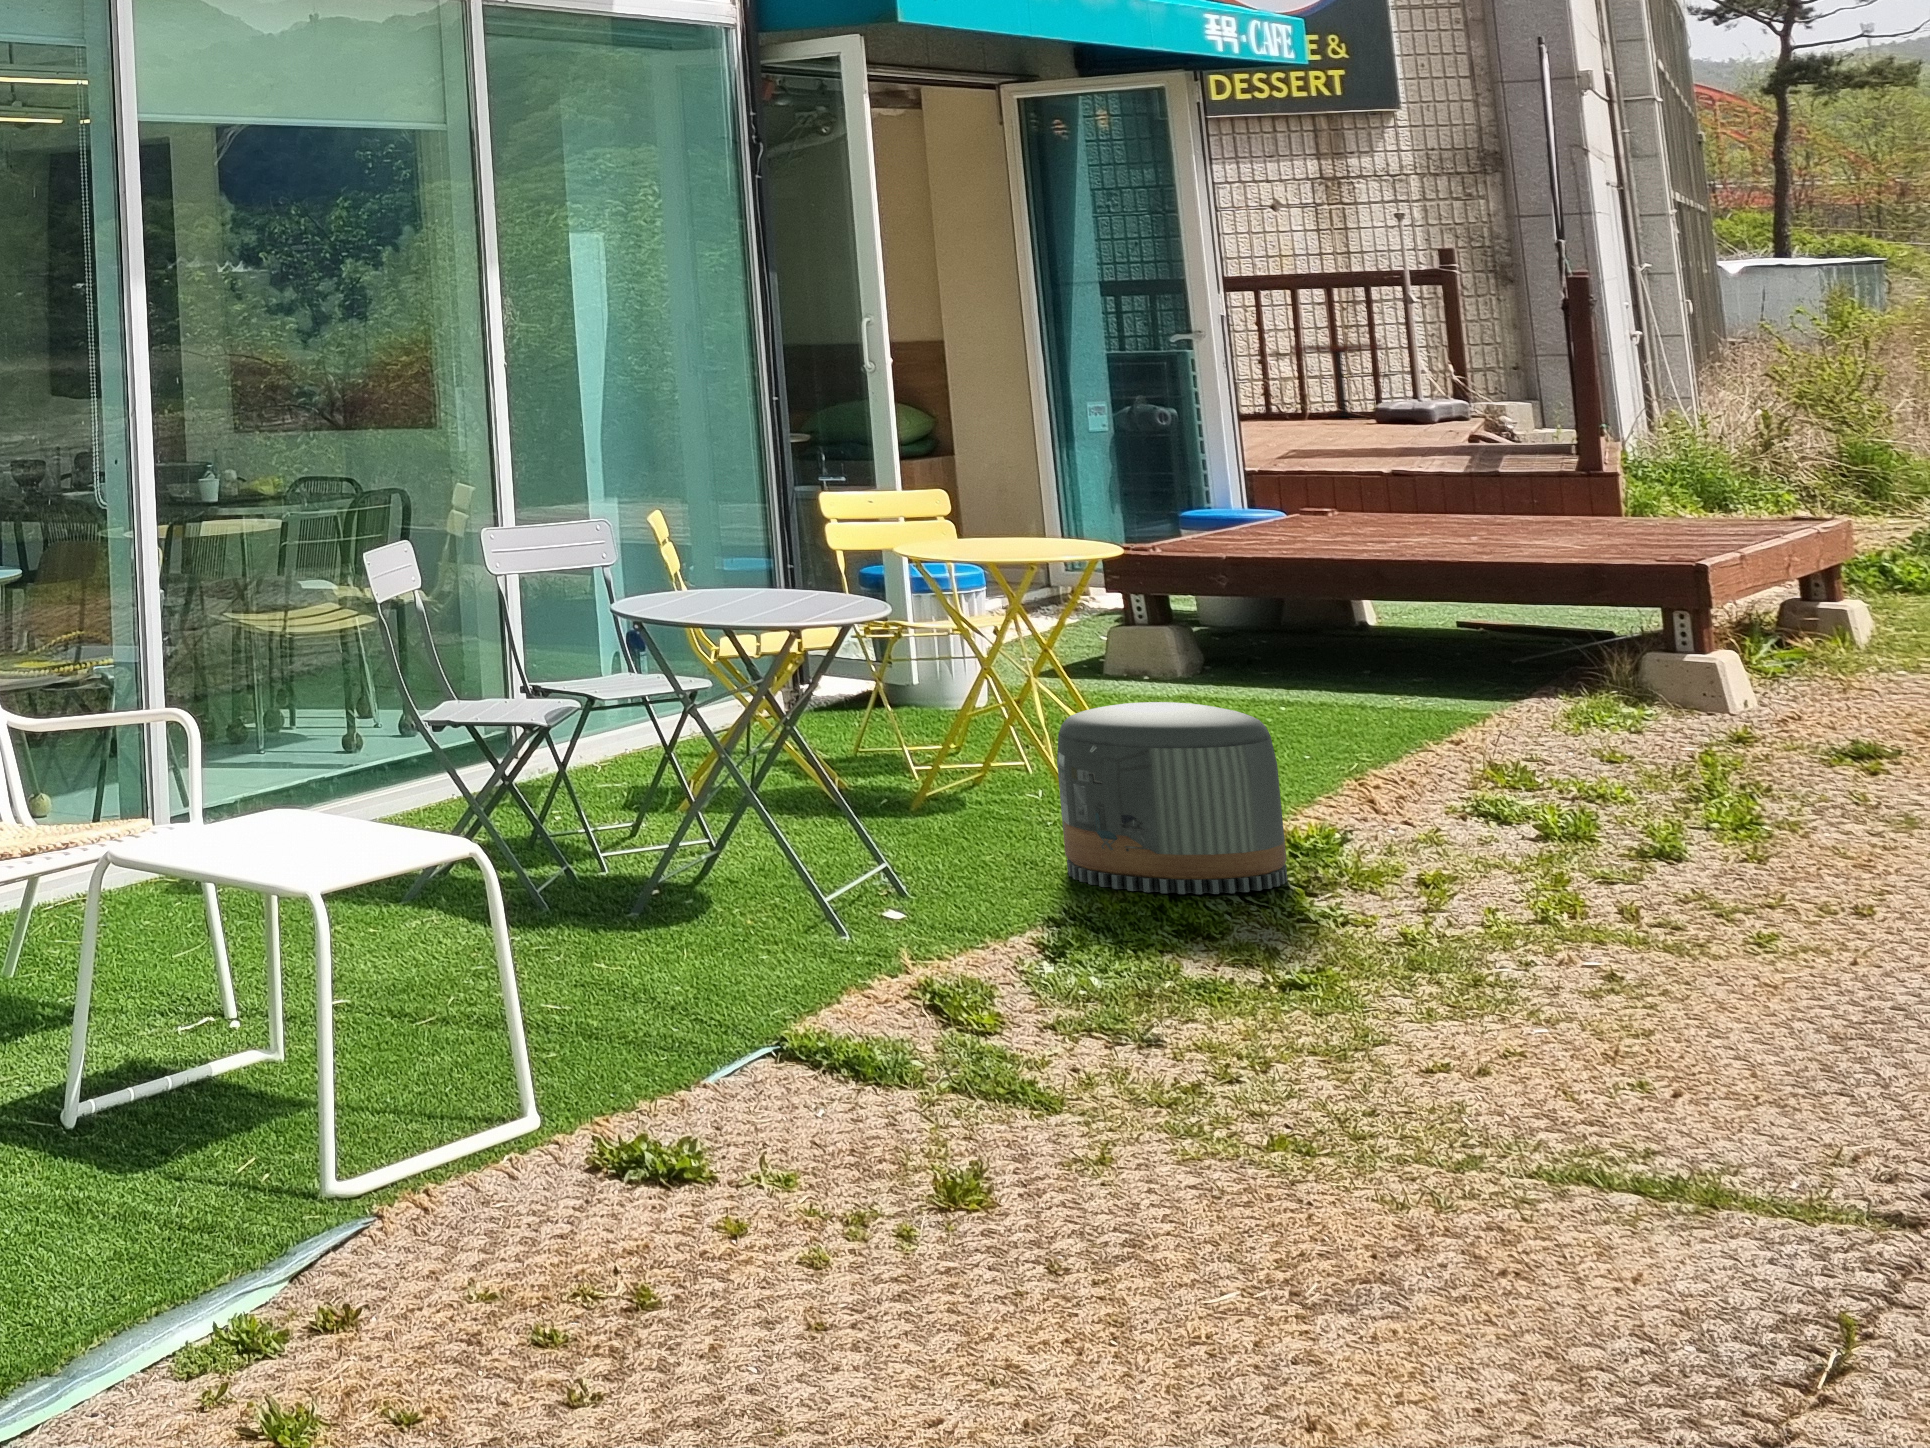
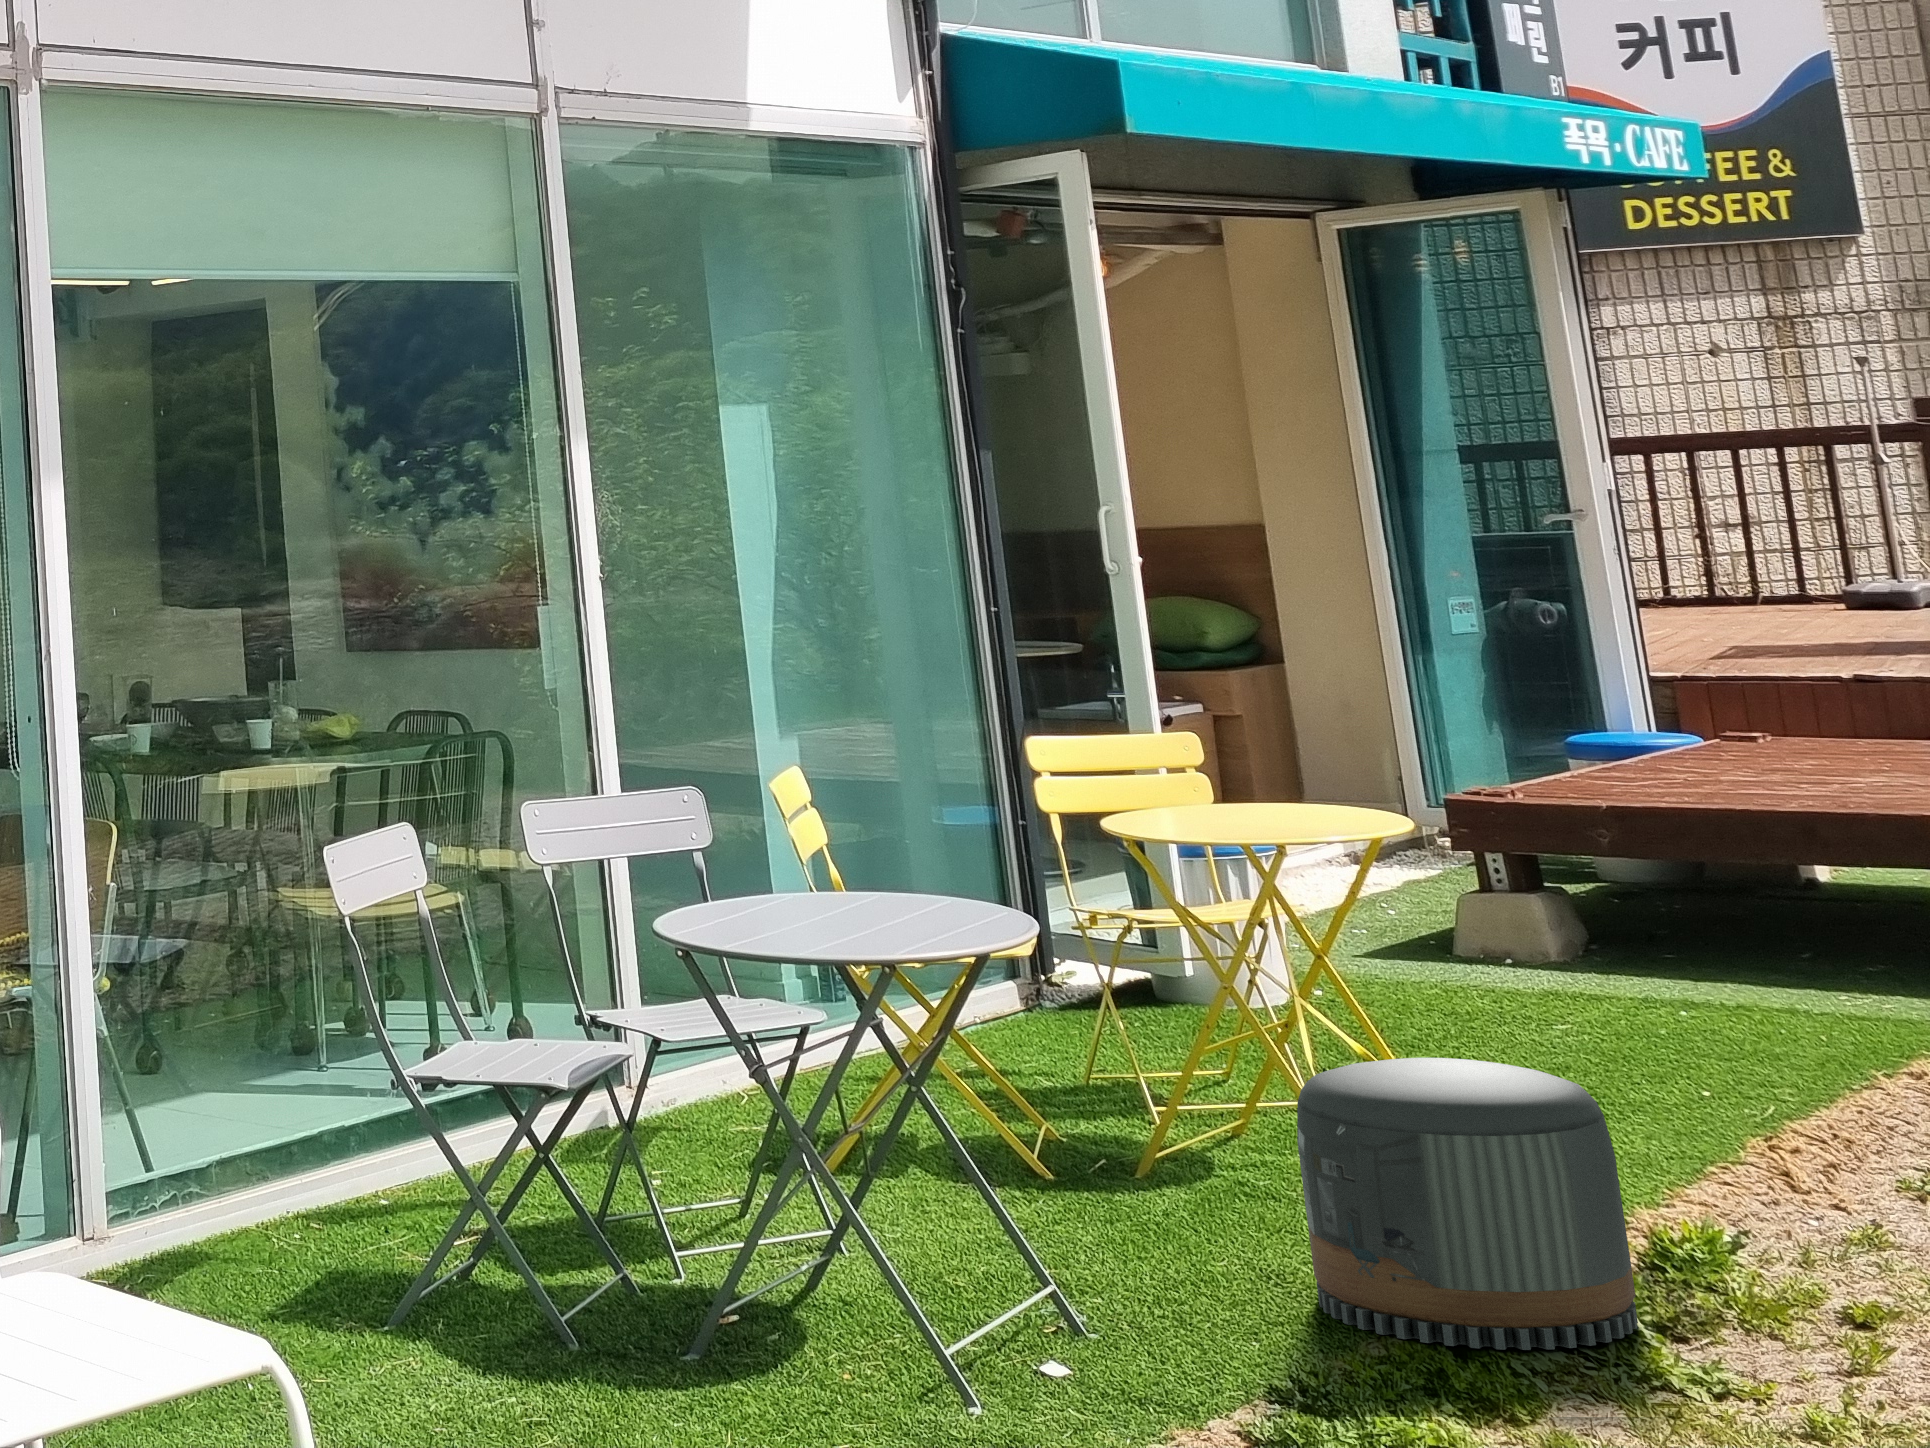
side table: present [1295,343,1382,417] -> none [1746,512,1859,599]

